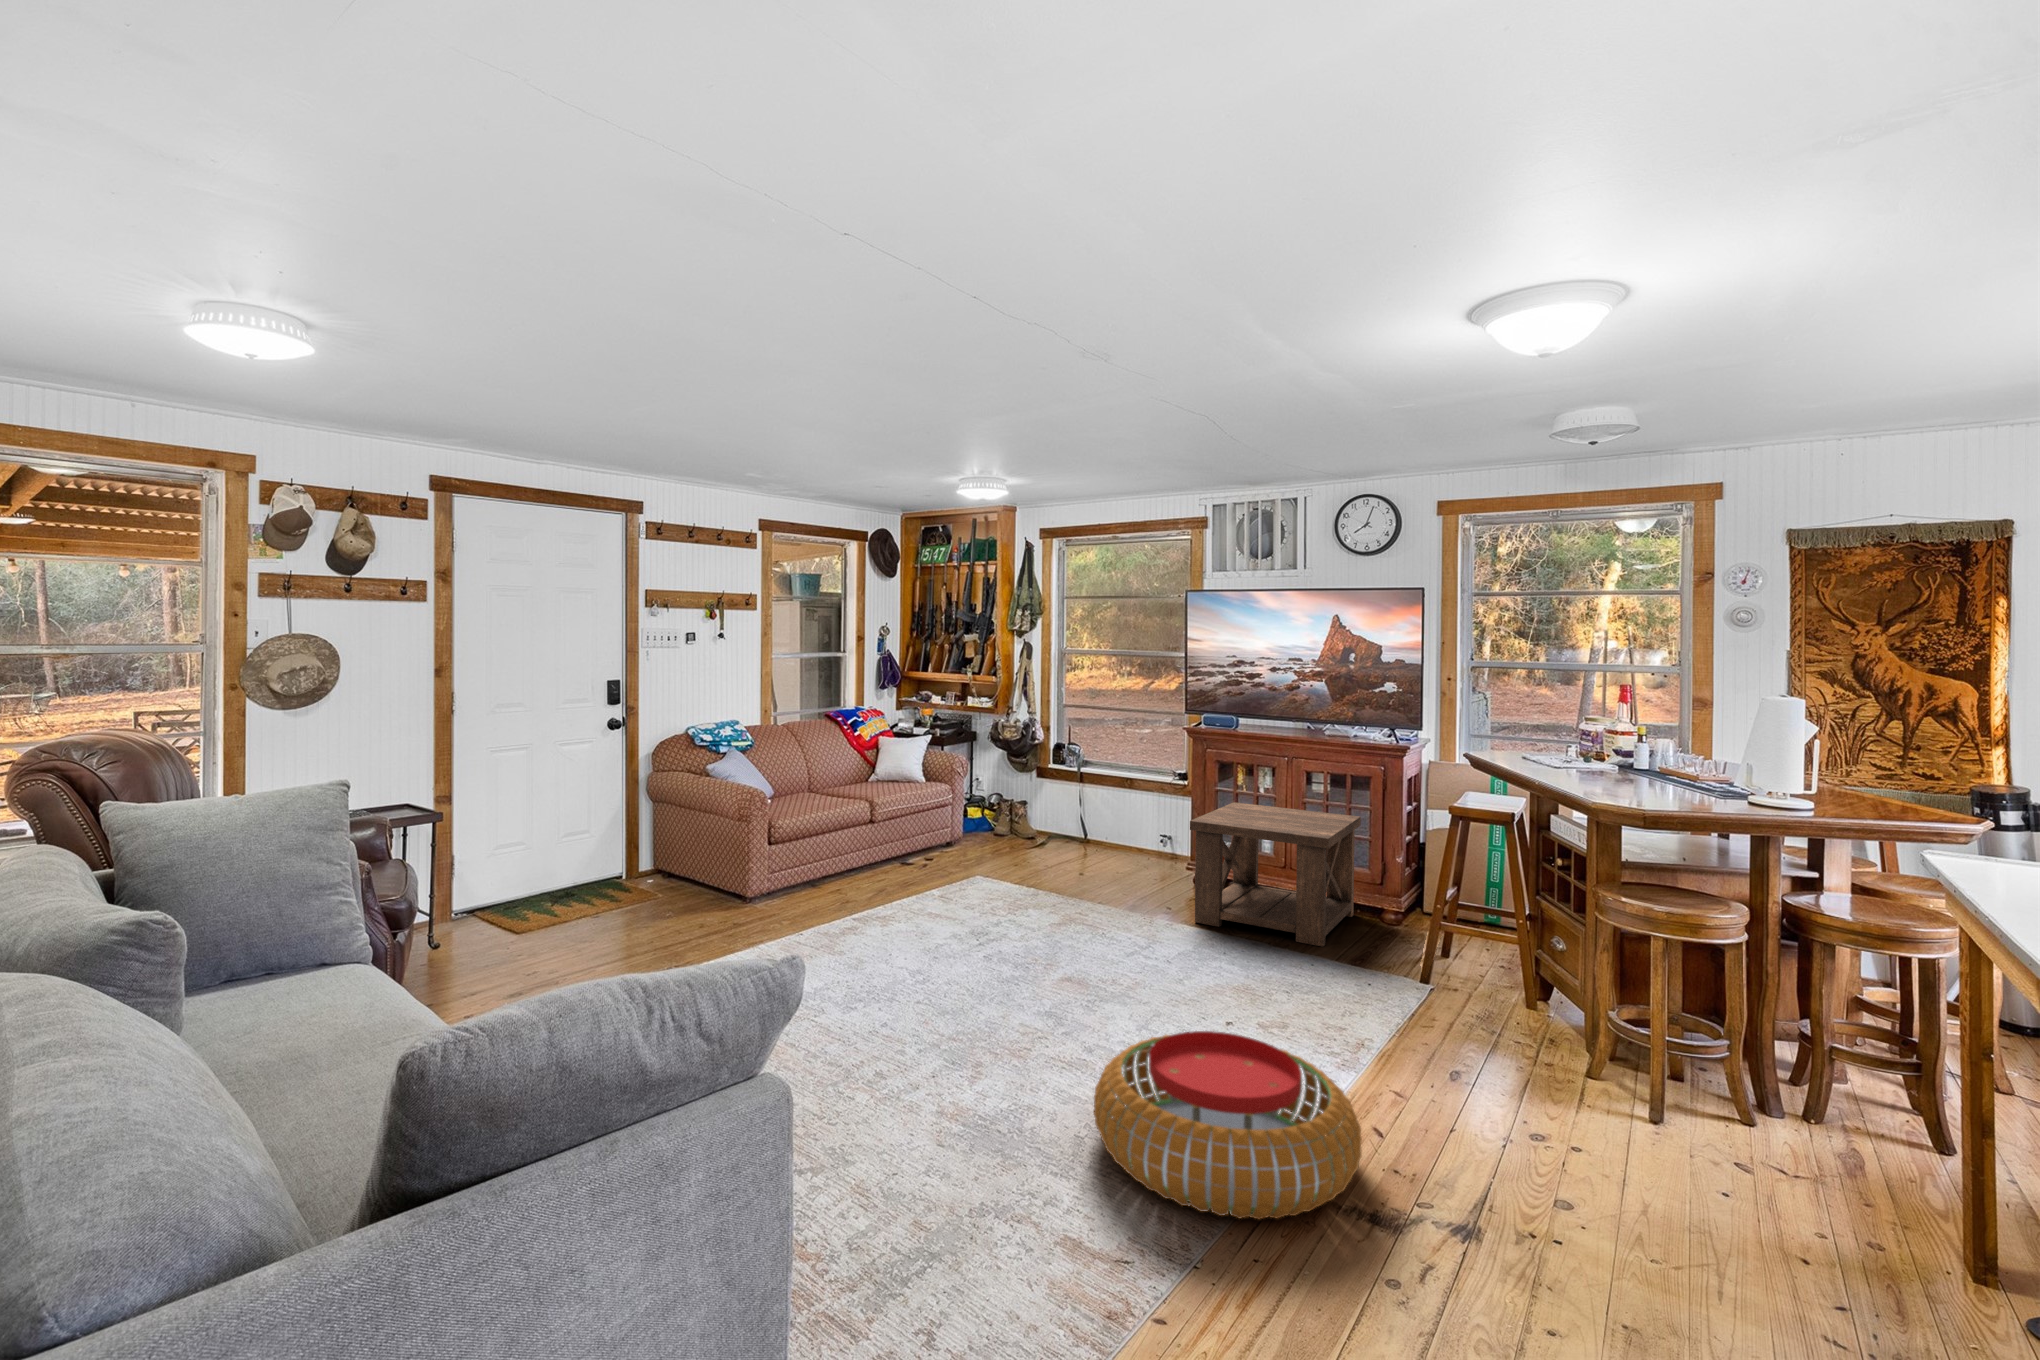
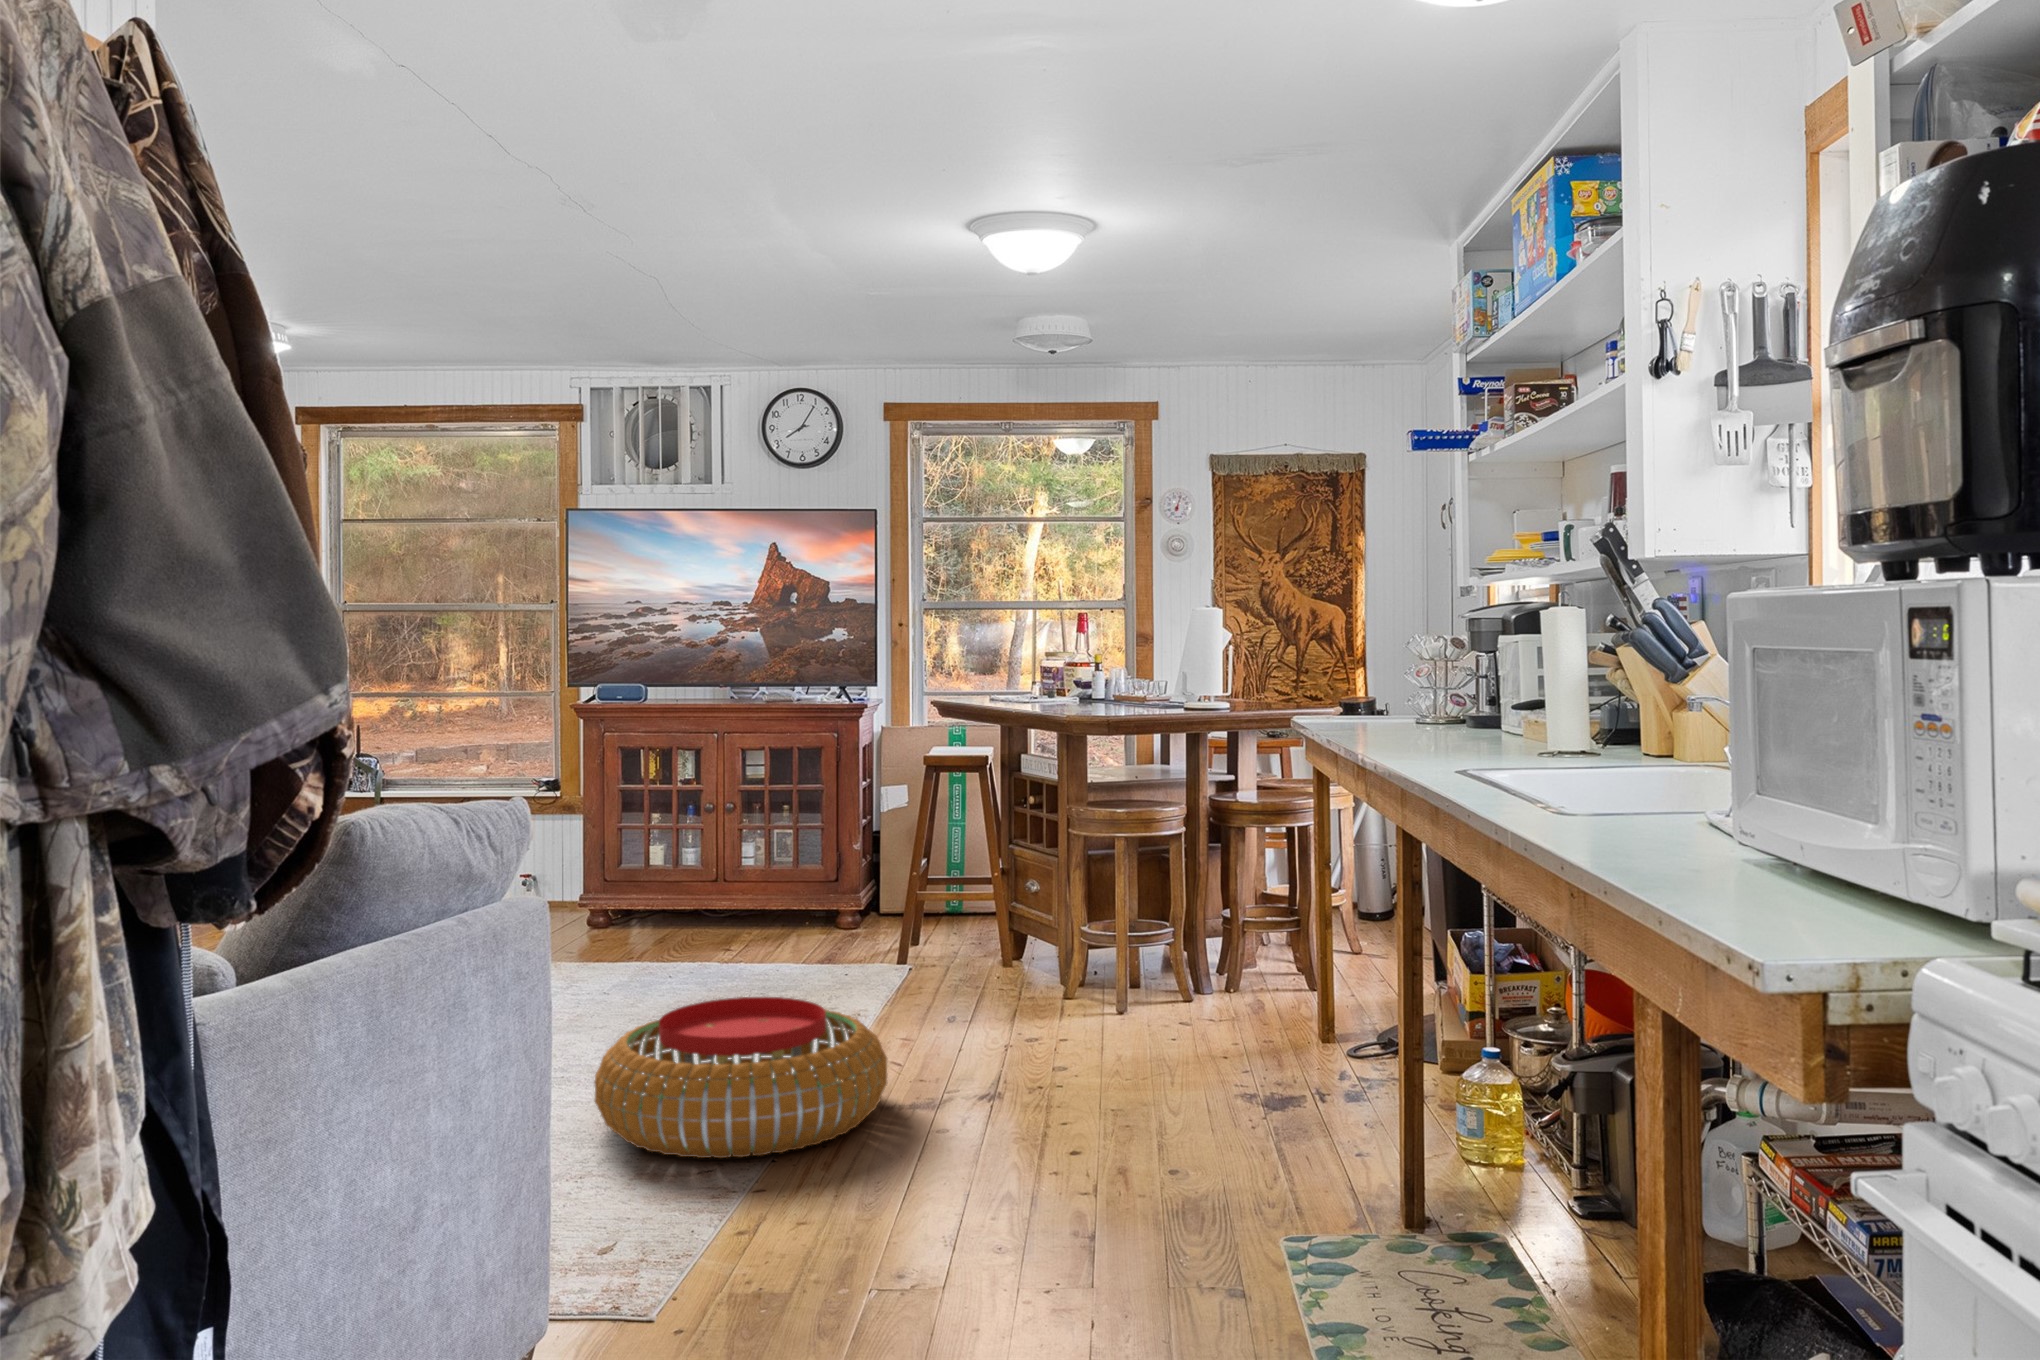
side table: present [1190,802,1361,947] -> none [606,795,811,953]

